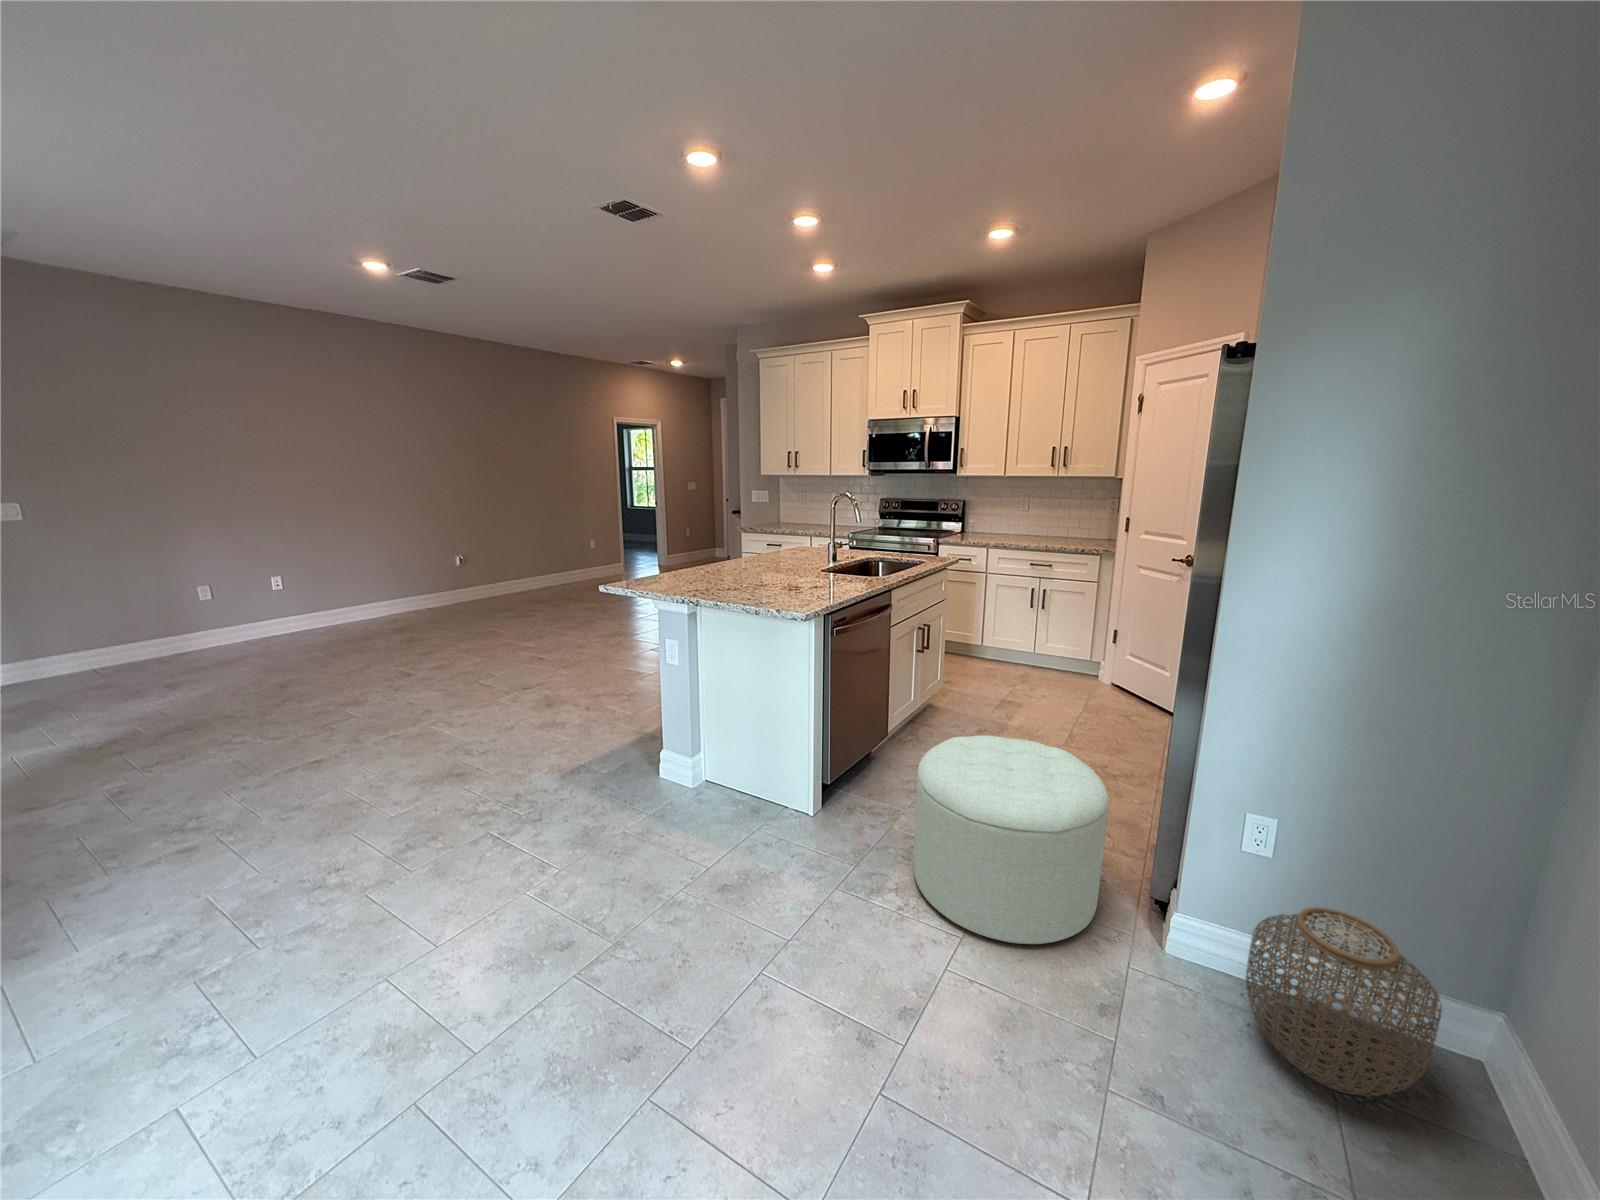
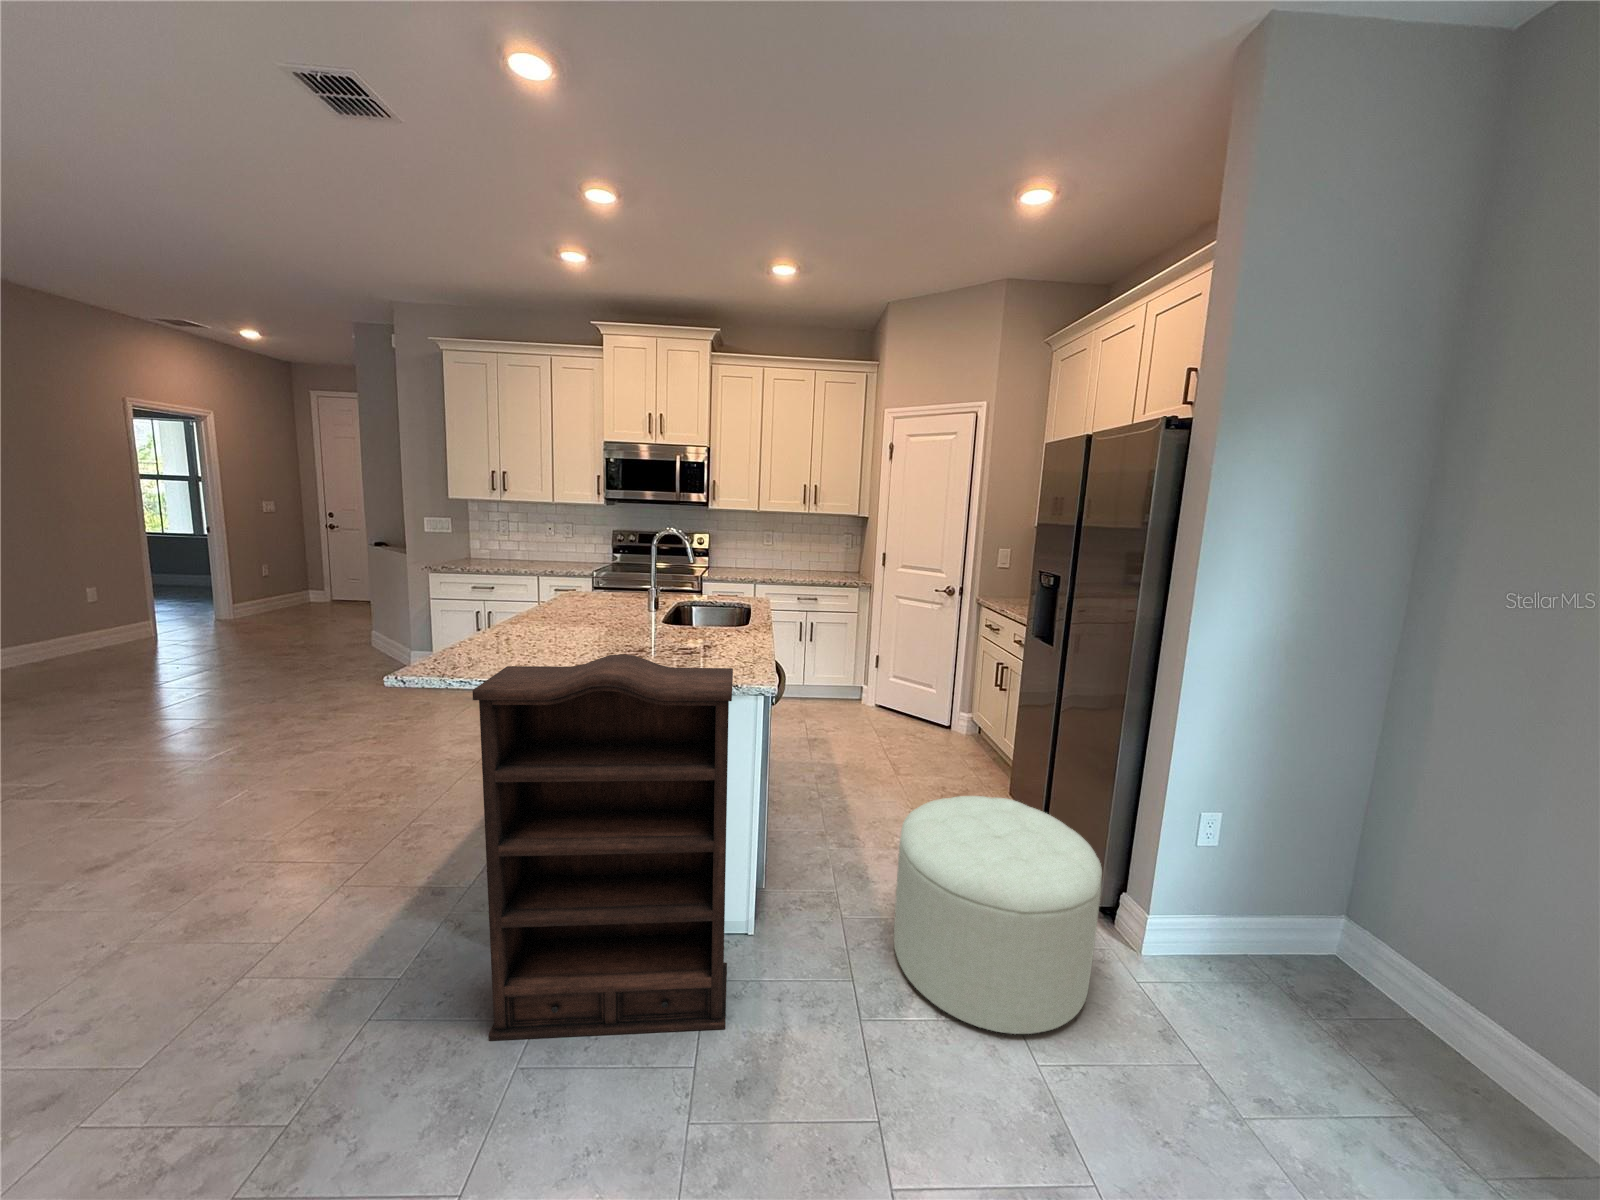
bookshelf: none [633,572,794,845] -> present [473,654,733,1041]
woven basket: present [1246,907,1442,1096] -> none [1230,892,1388,1046]

